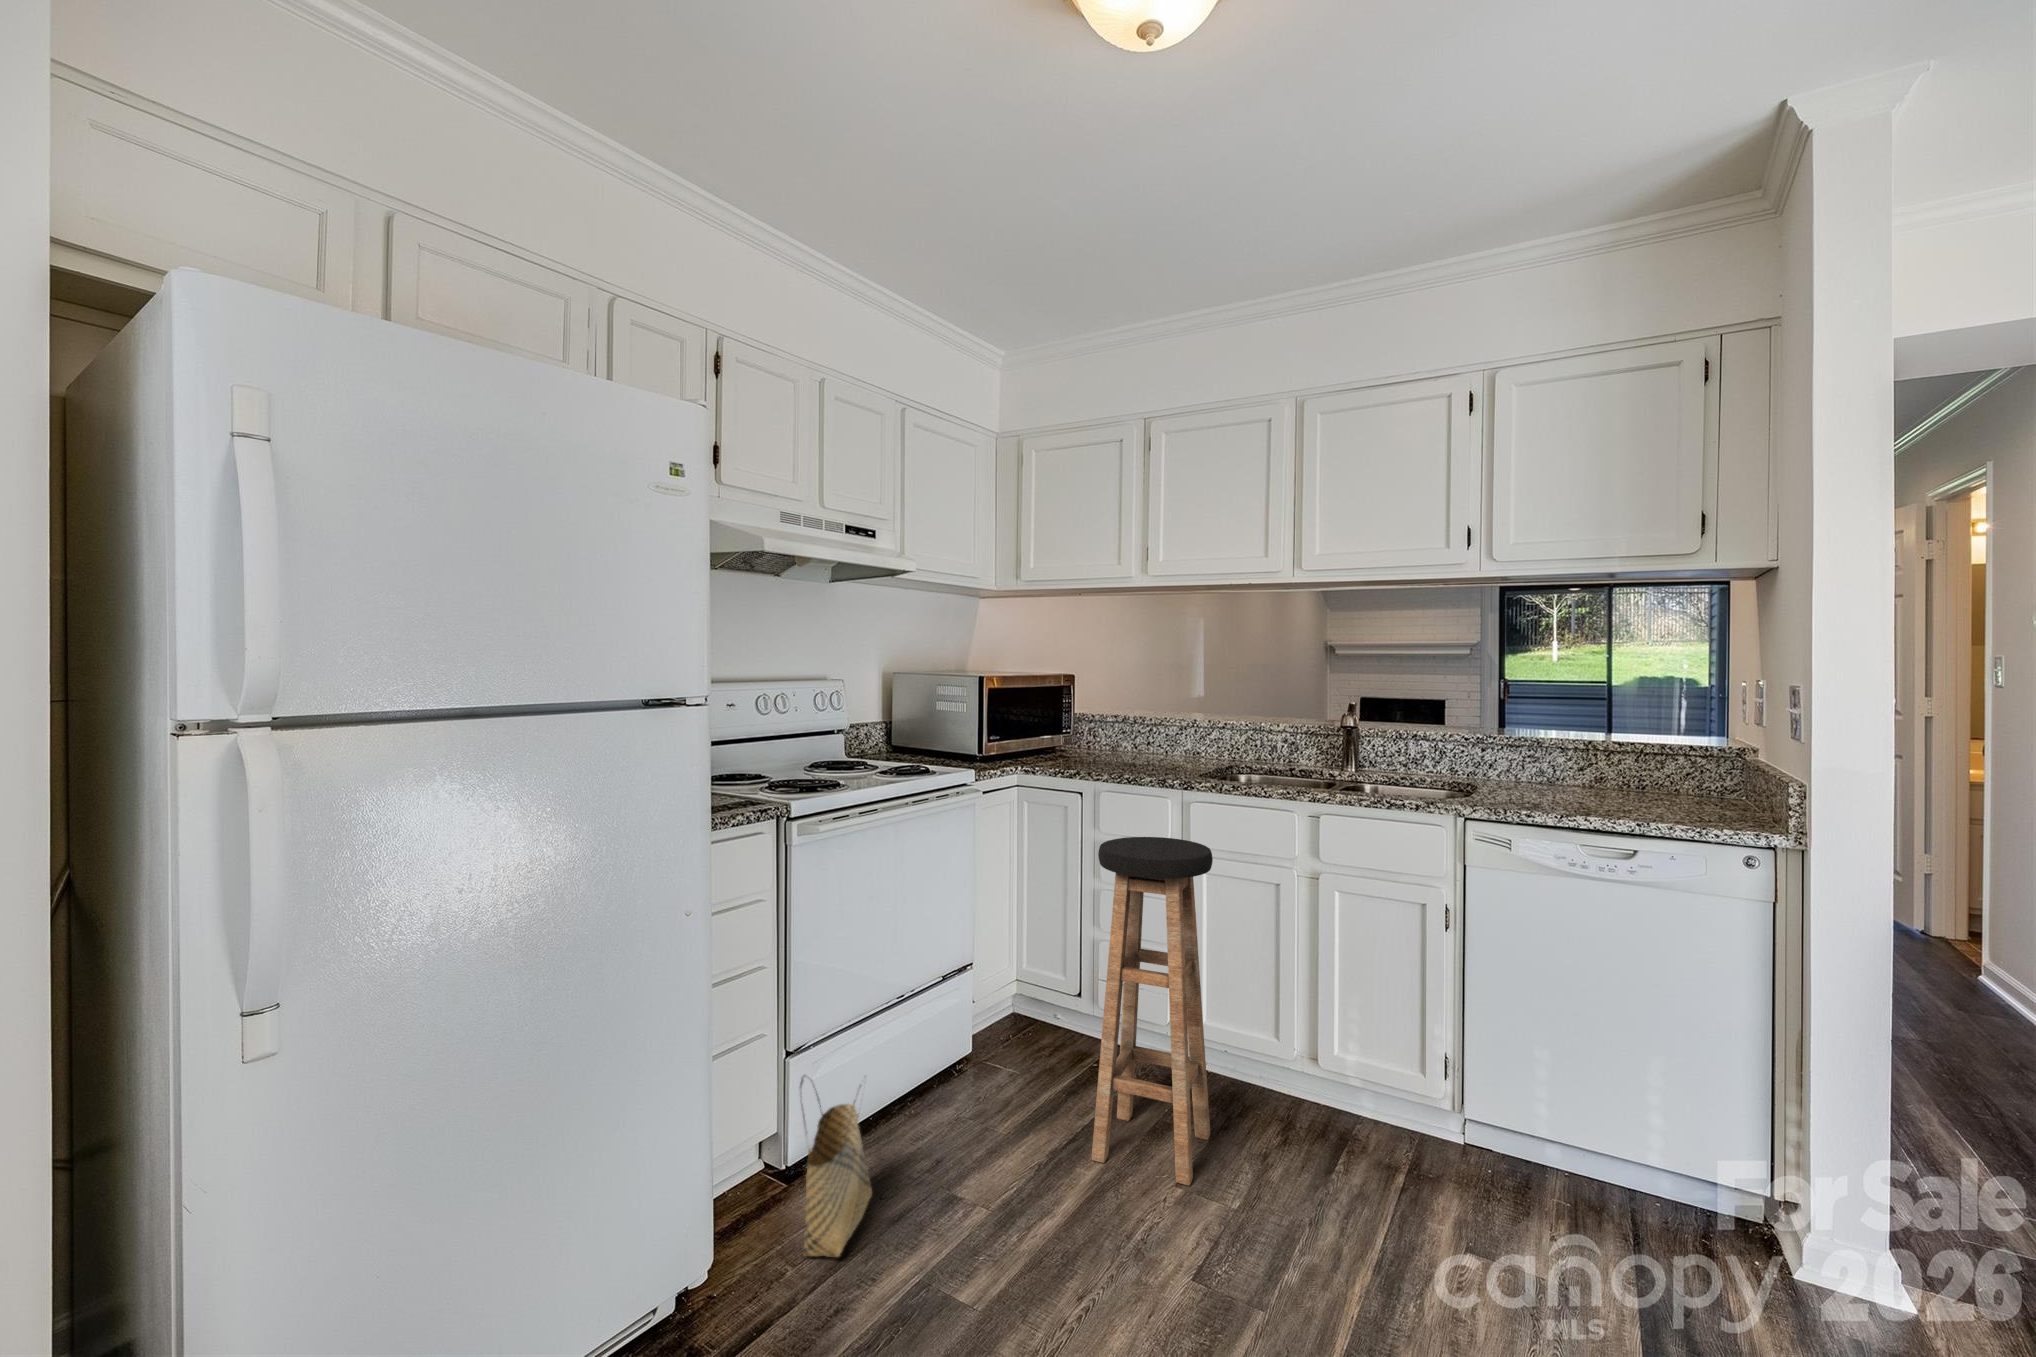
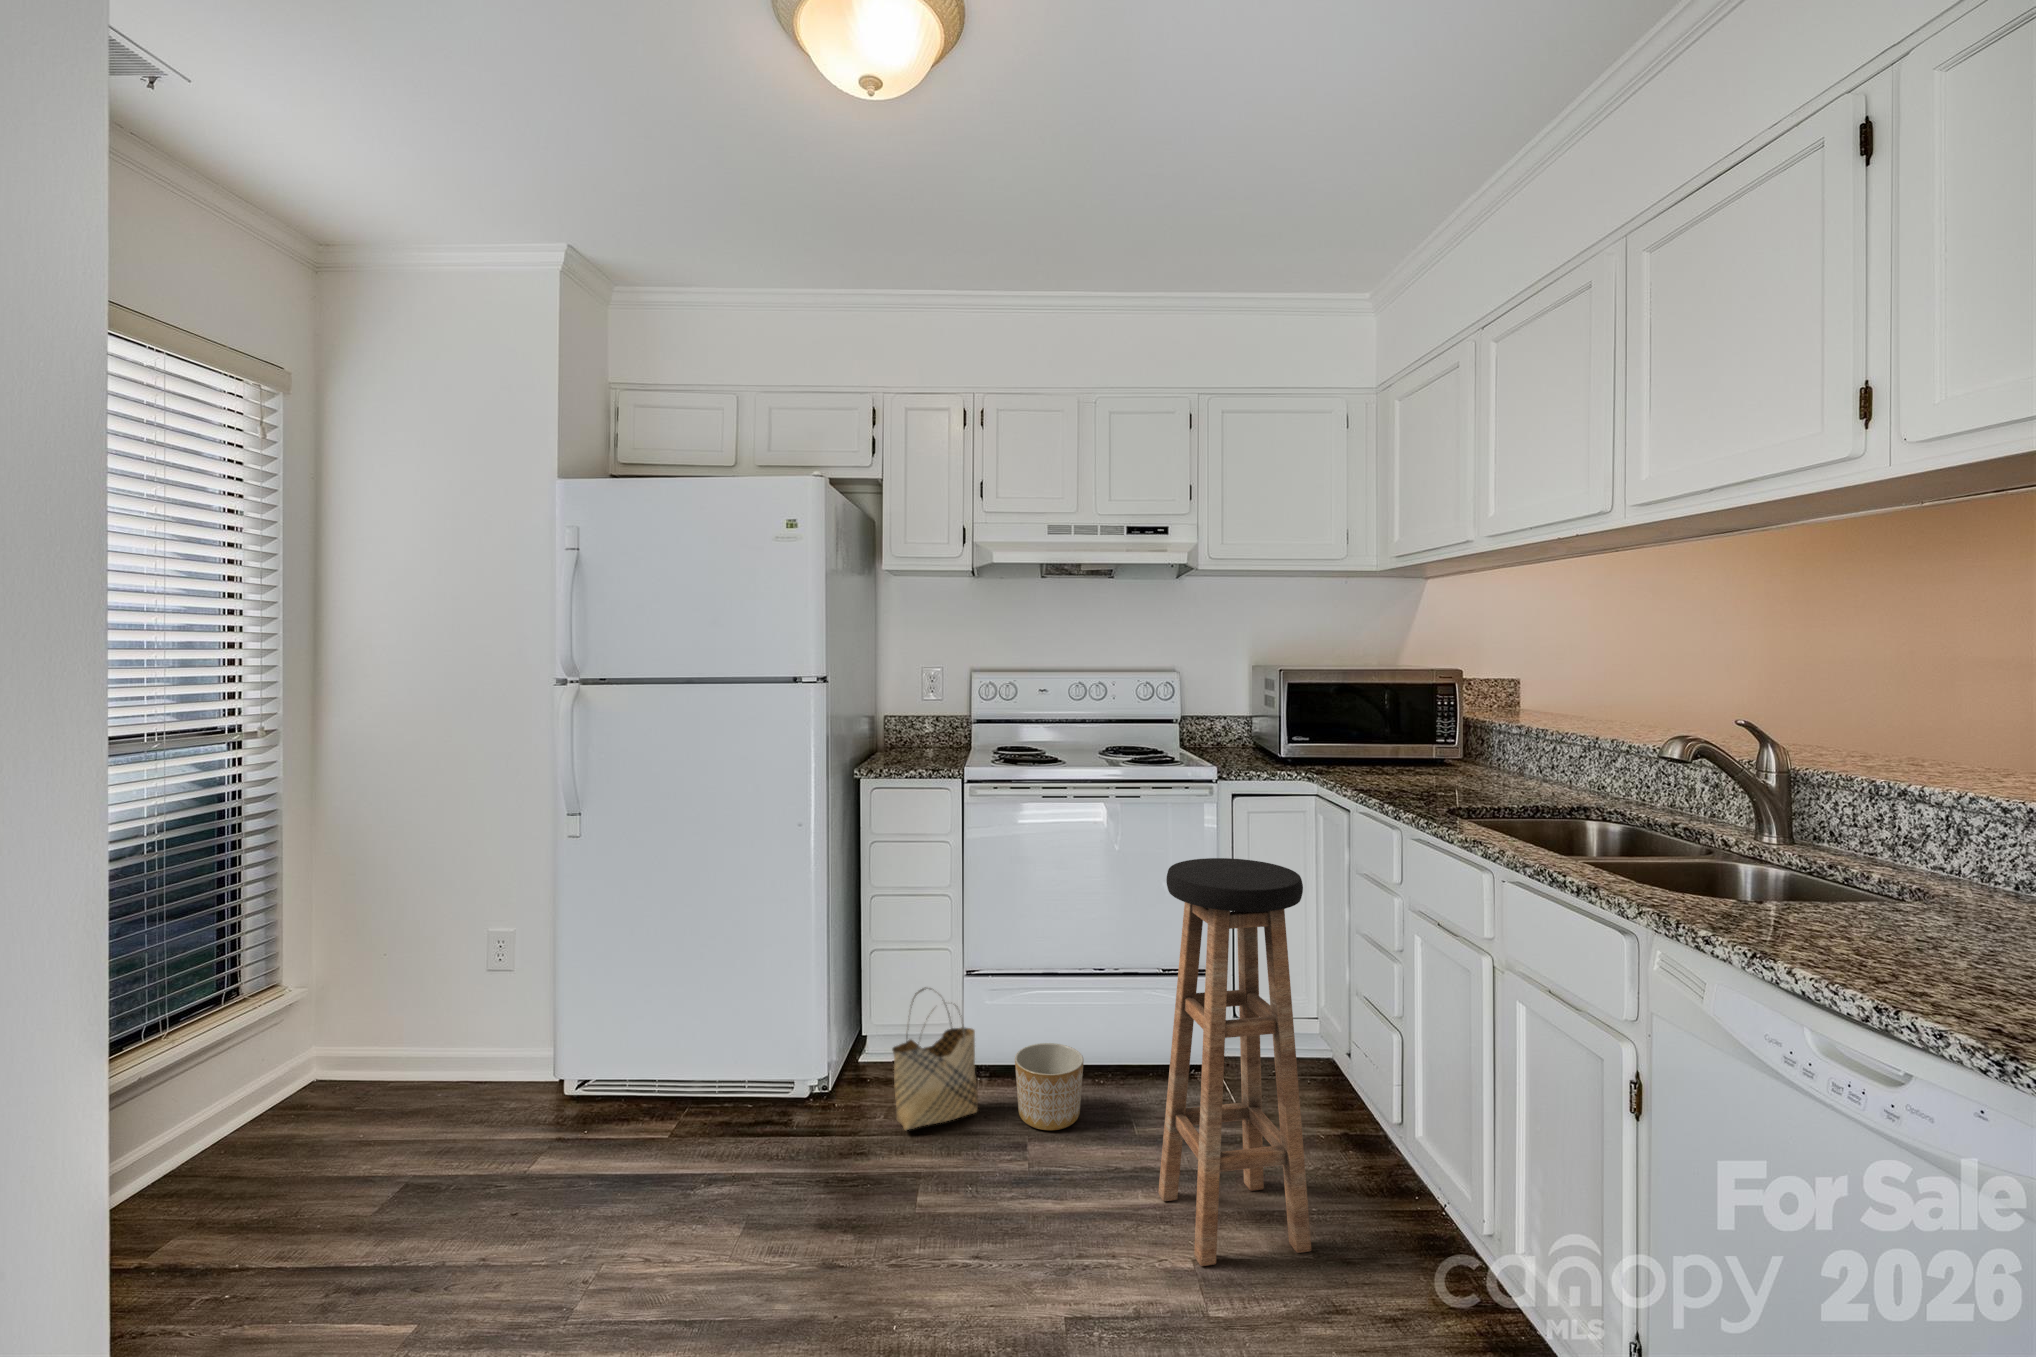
planter: none [889,1079,963,1177] -> present [1015,1043,1084,1130]

